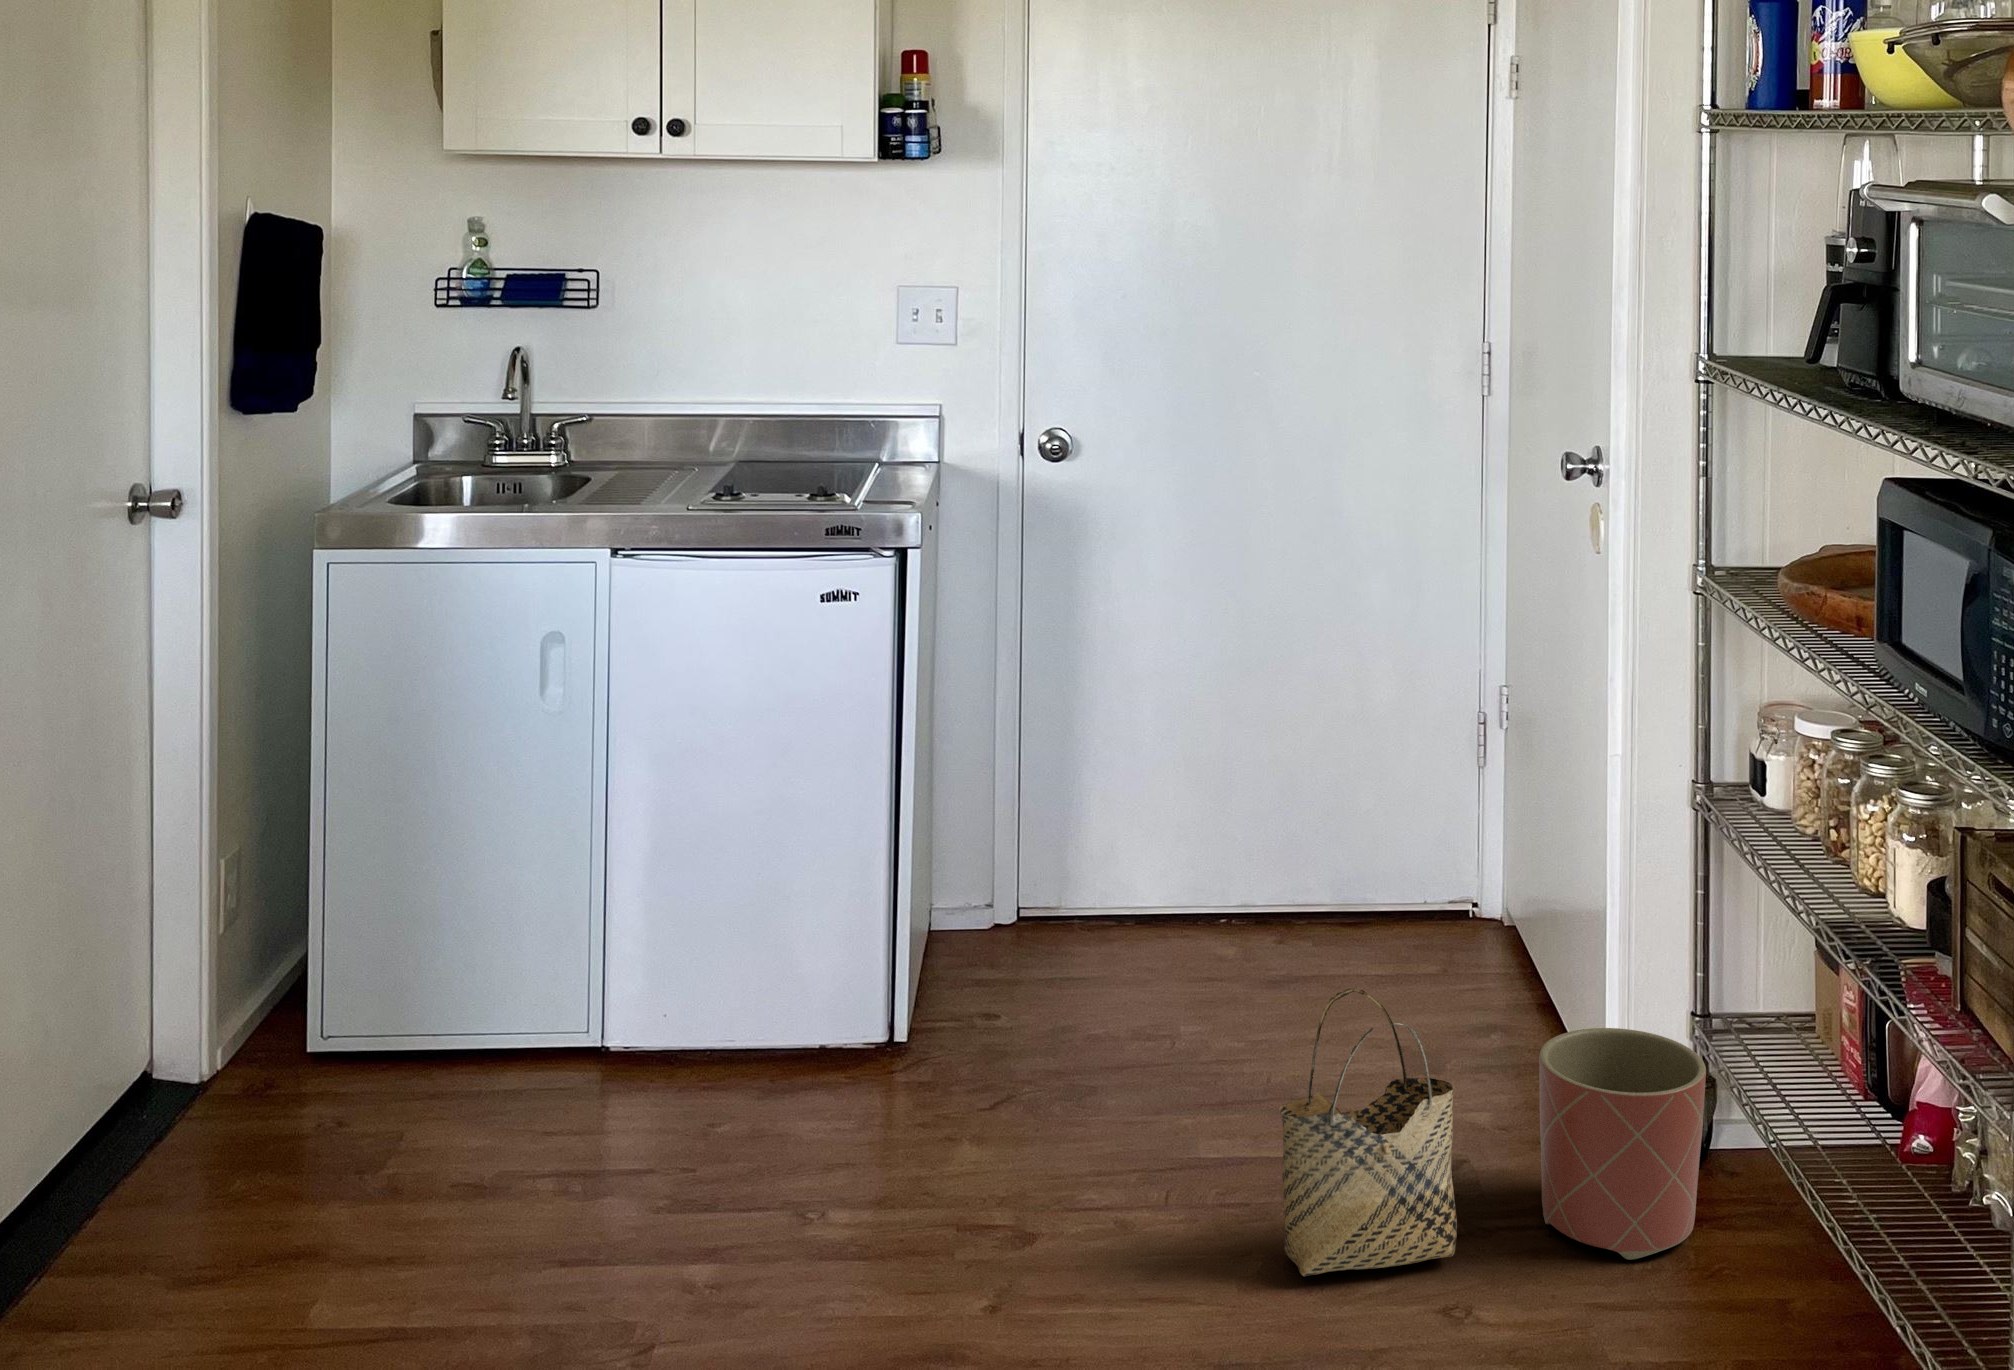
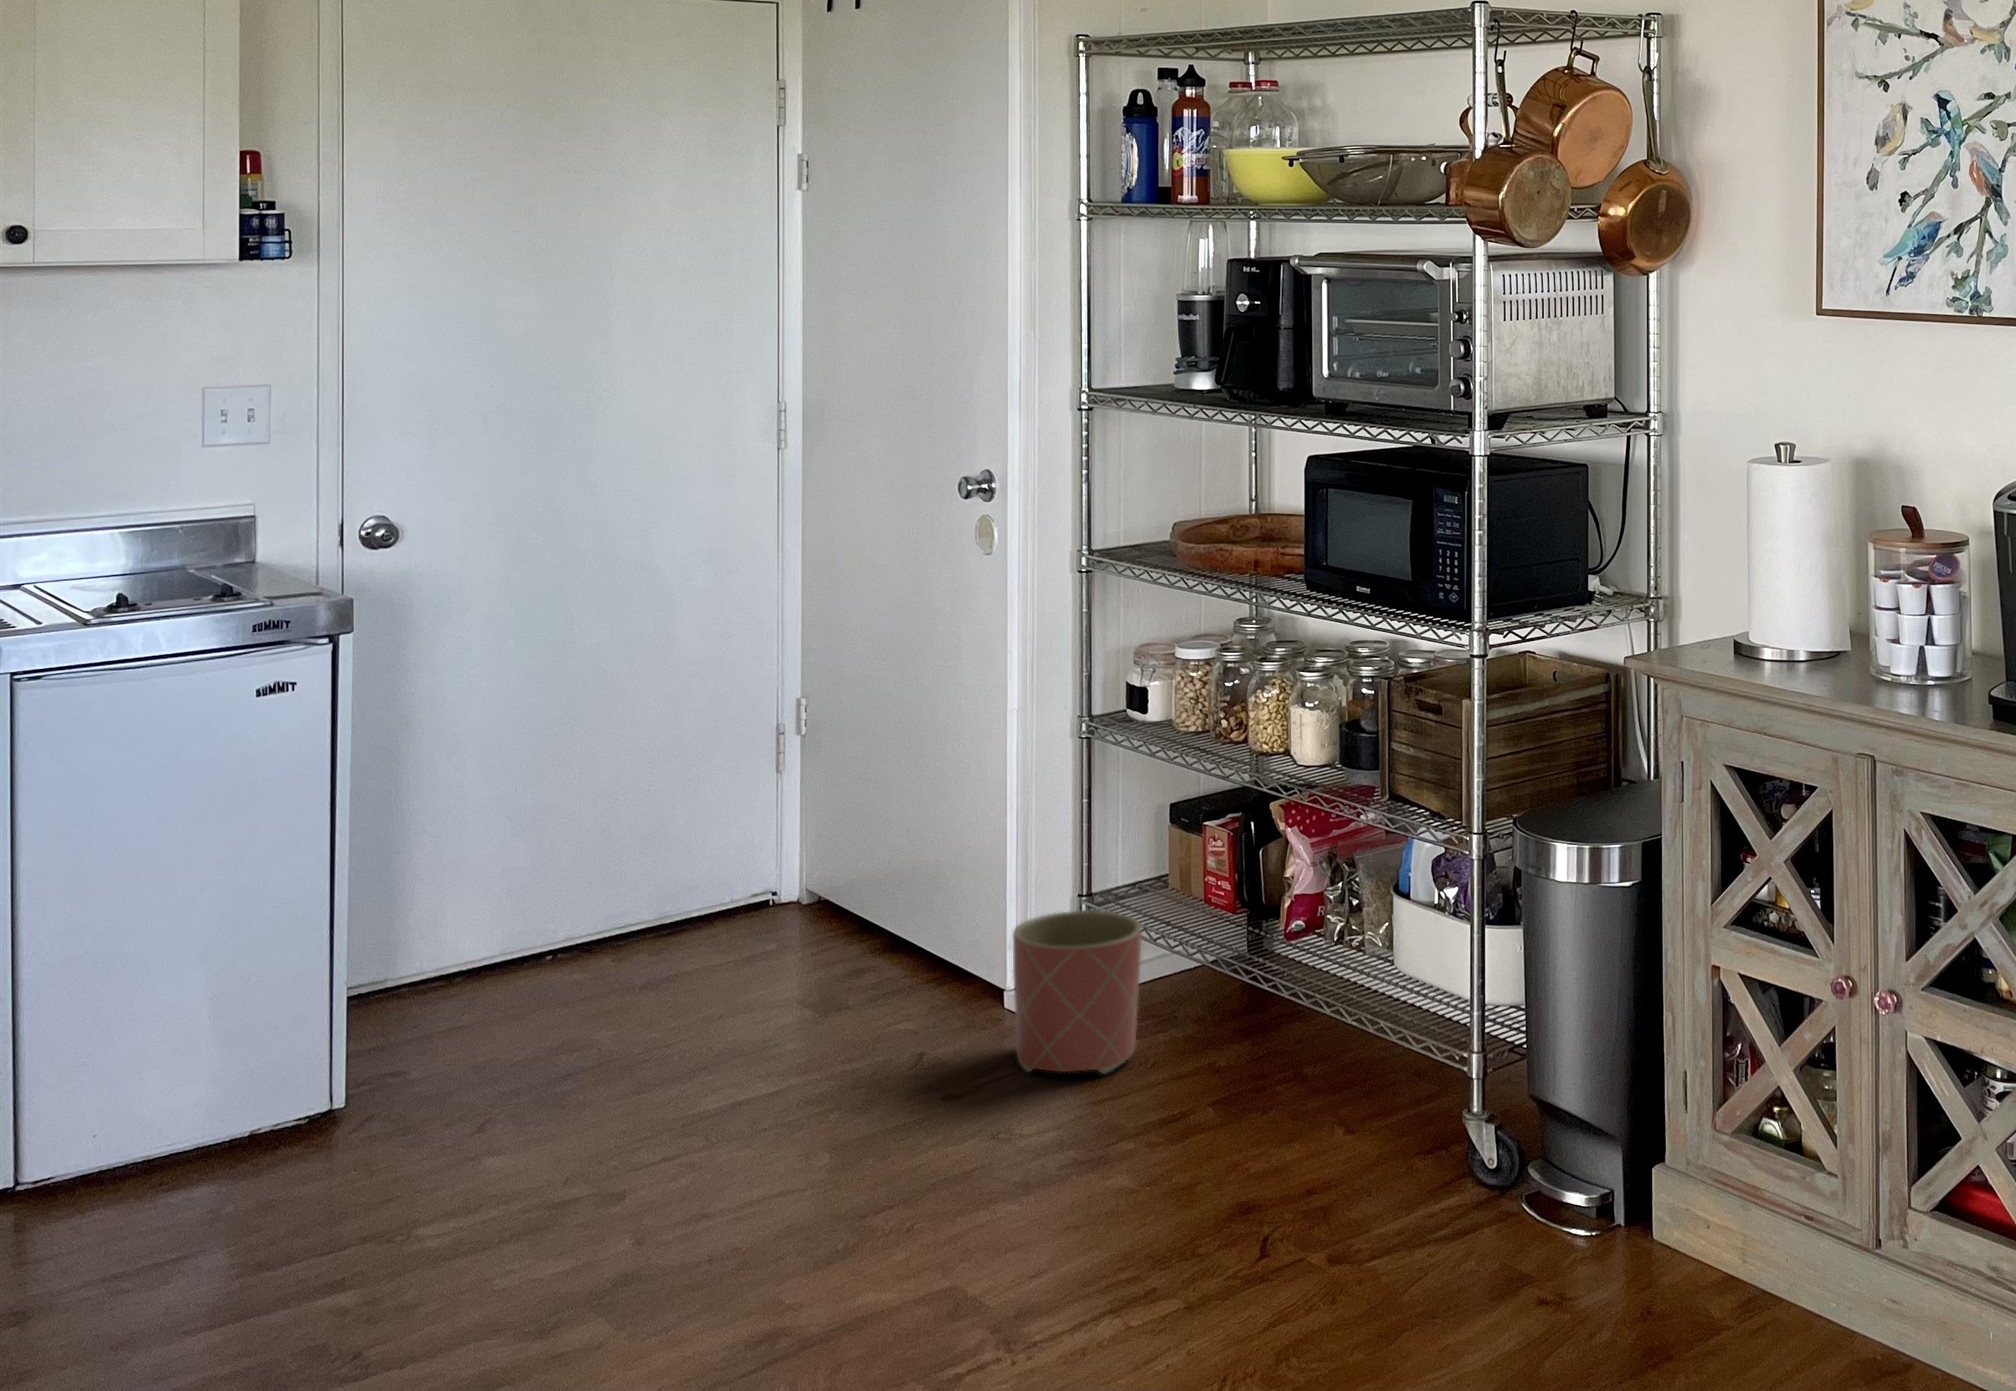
woven basket: present [1279,989,1457,1276] -> none [859,912,990,1146]

